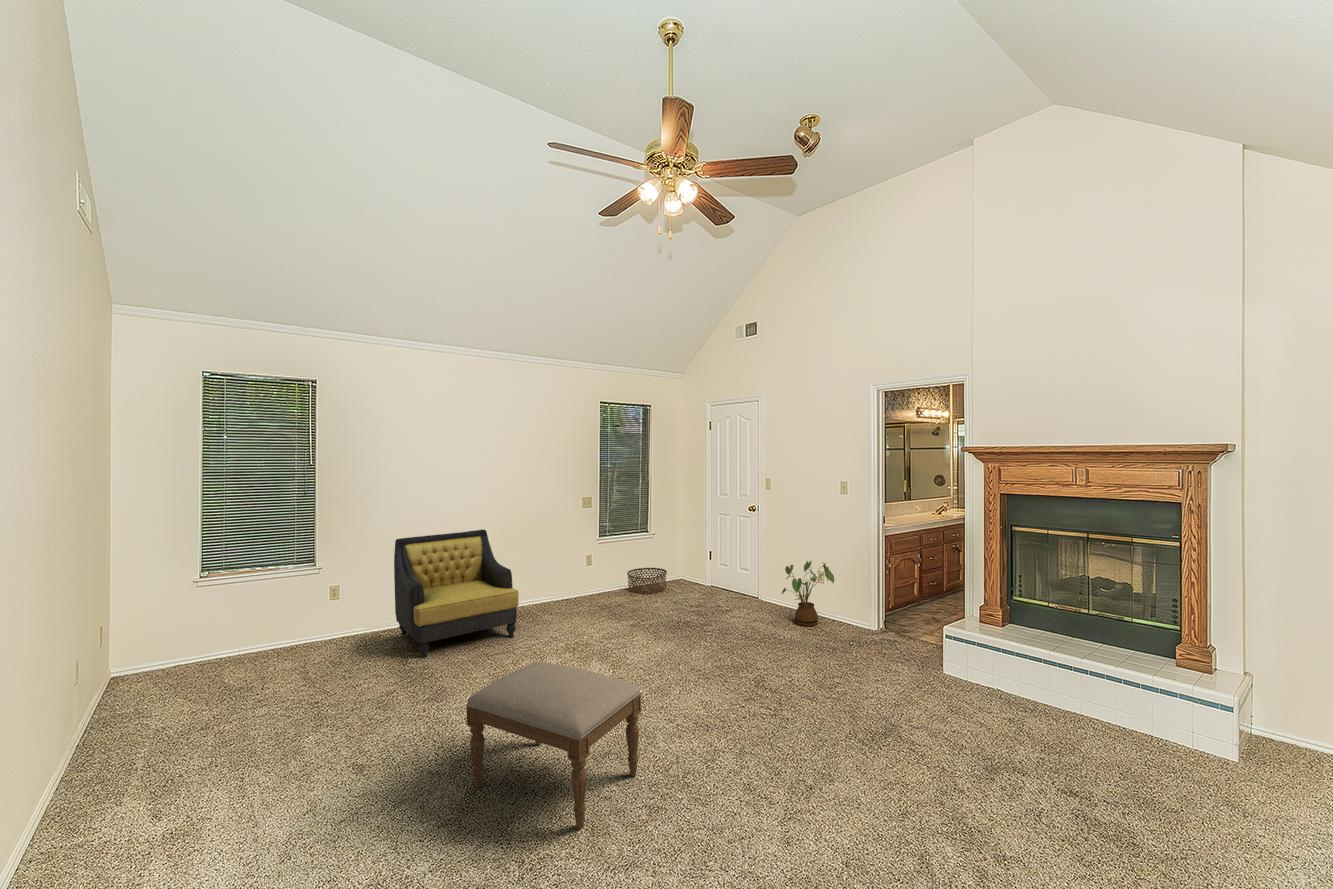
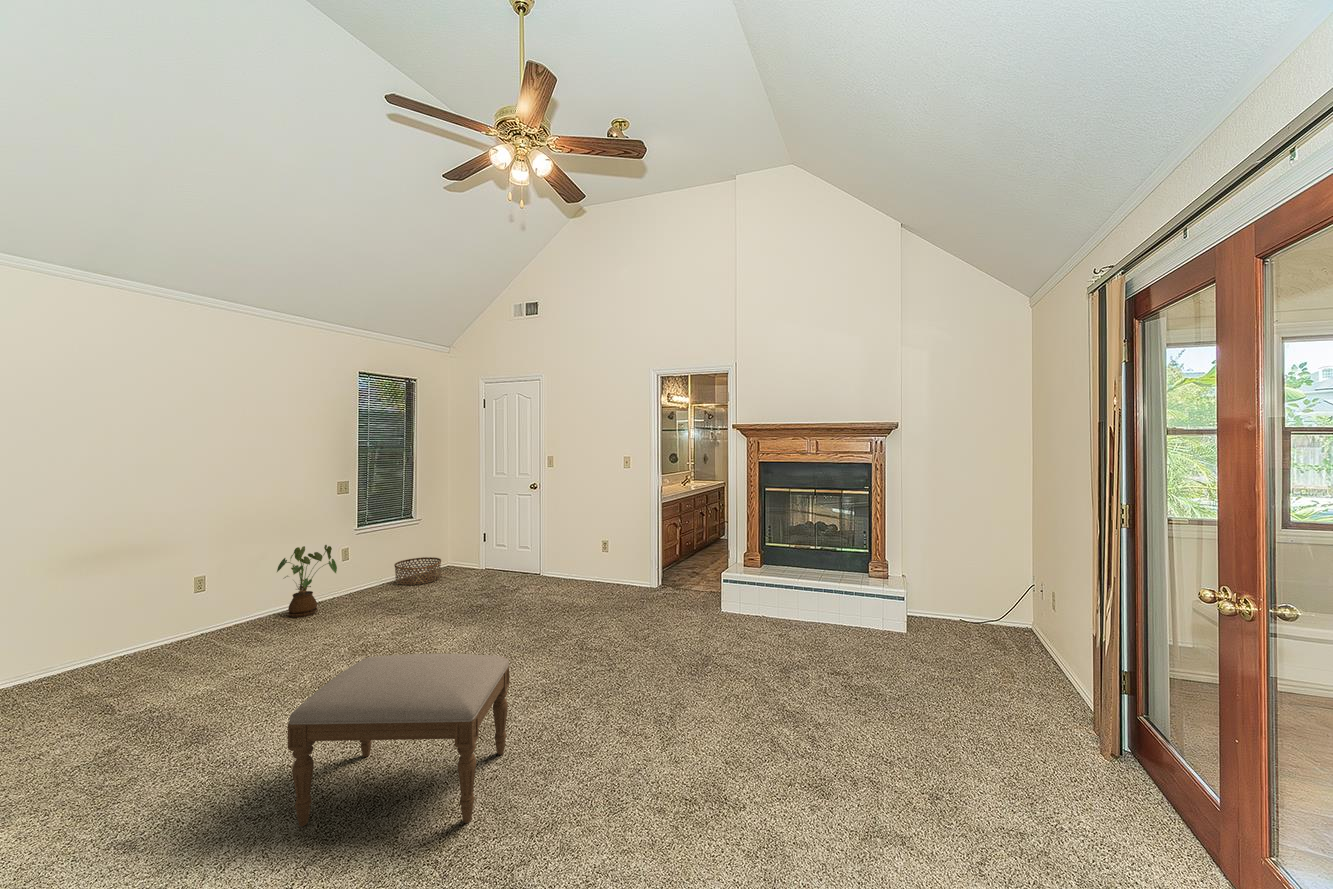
armchair: present [394,530,519,658] -> none [42,524,271,703]
house plant: present [782,561,834,626] -> present [277,545,337,617]

